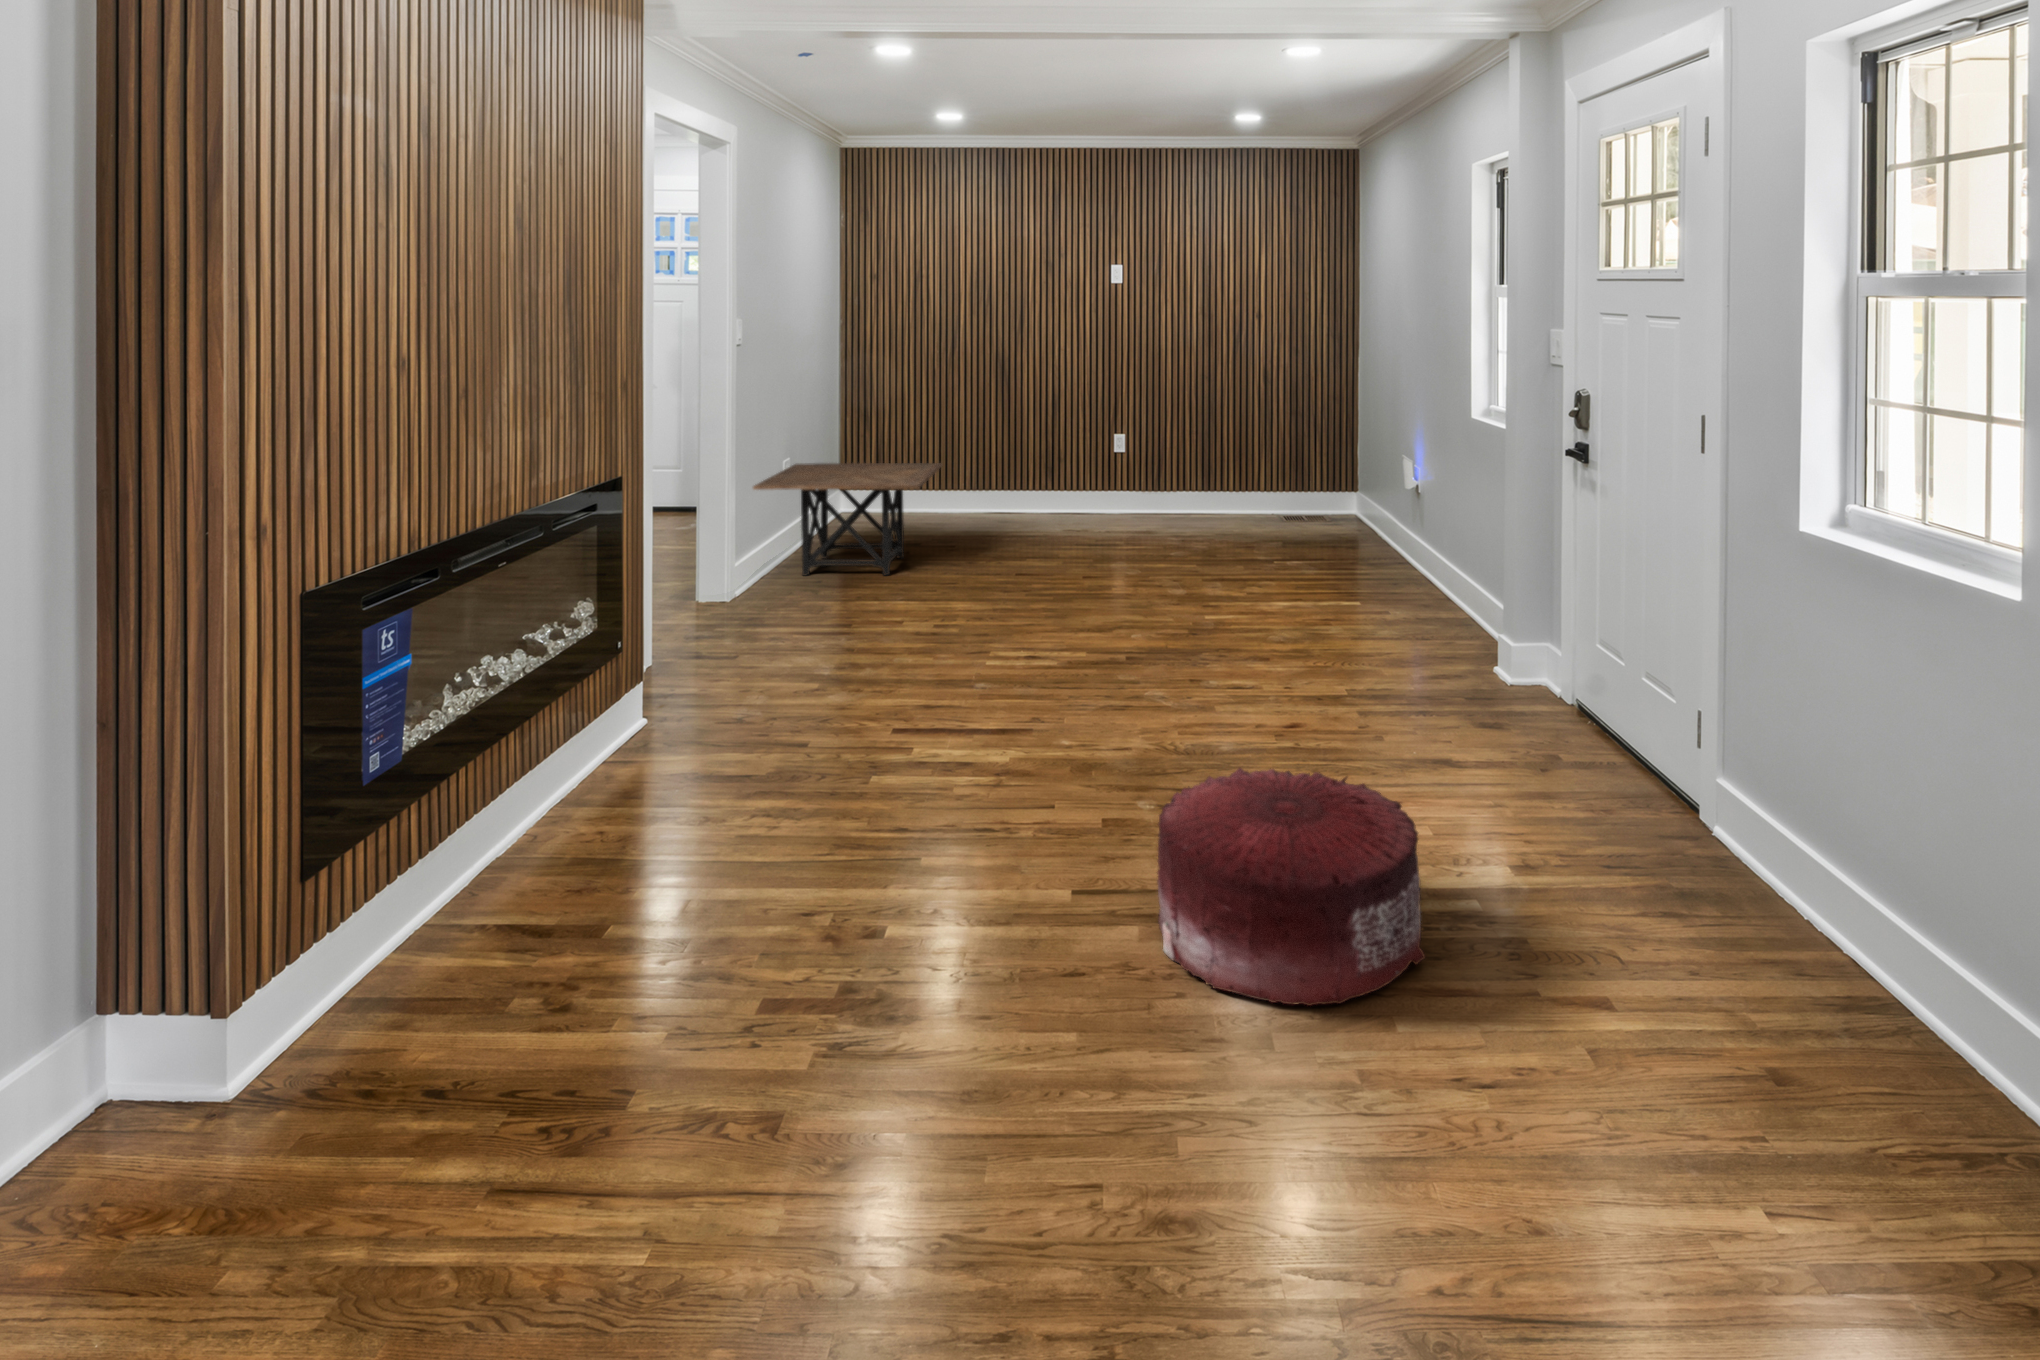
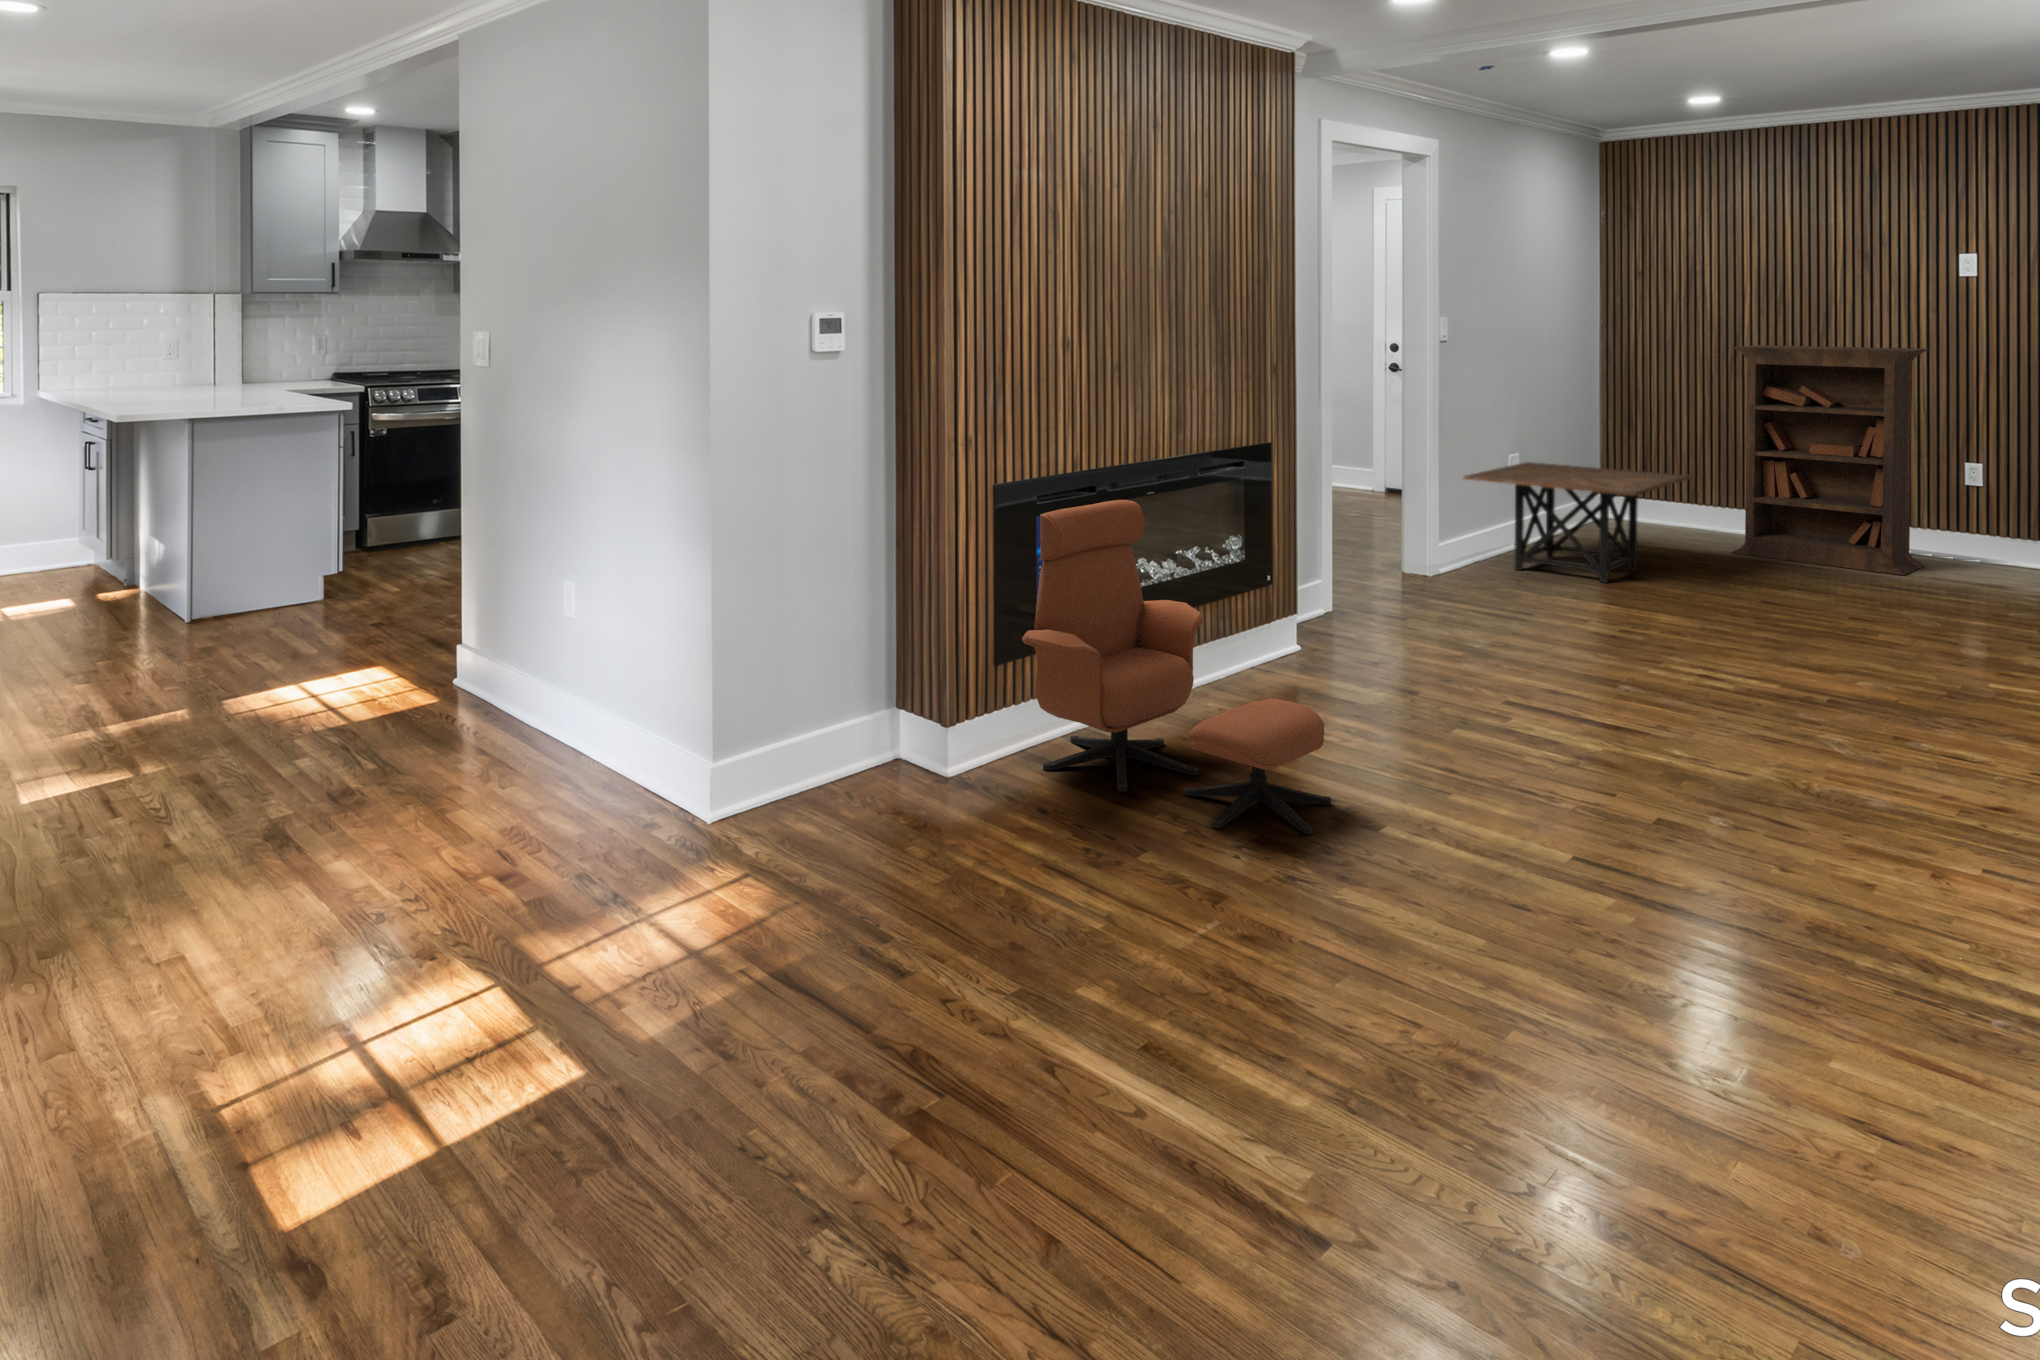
bookcase: none [958,340,1096,529] -> present [1731,345,1929,575]
lounge chair: none [368,587,818,1015] -> present [1022,500,1331,834]
pouf: present [1157,768,1425,1006] -> none [1624,775,1947,1010]

